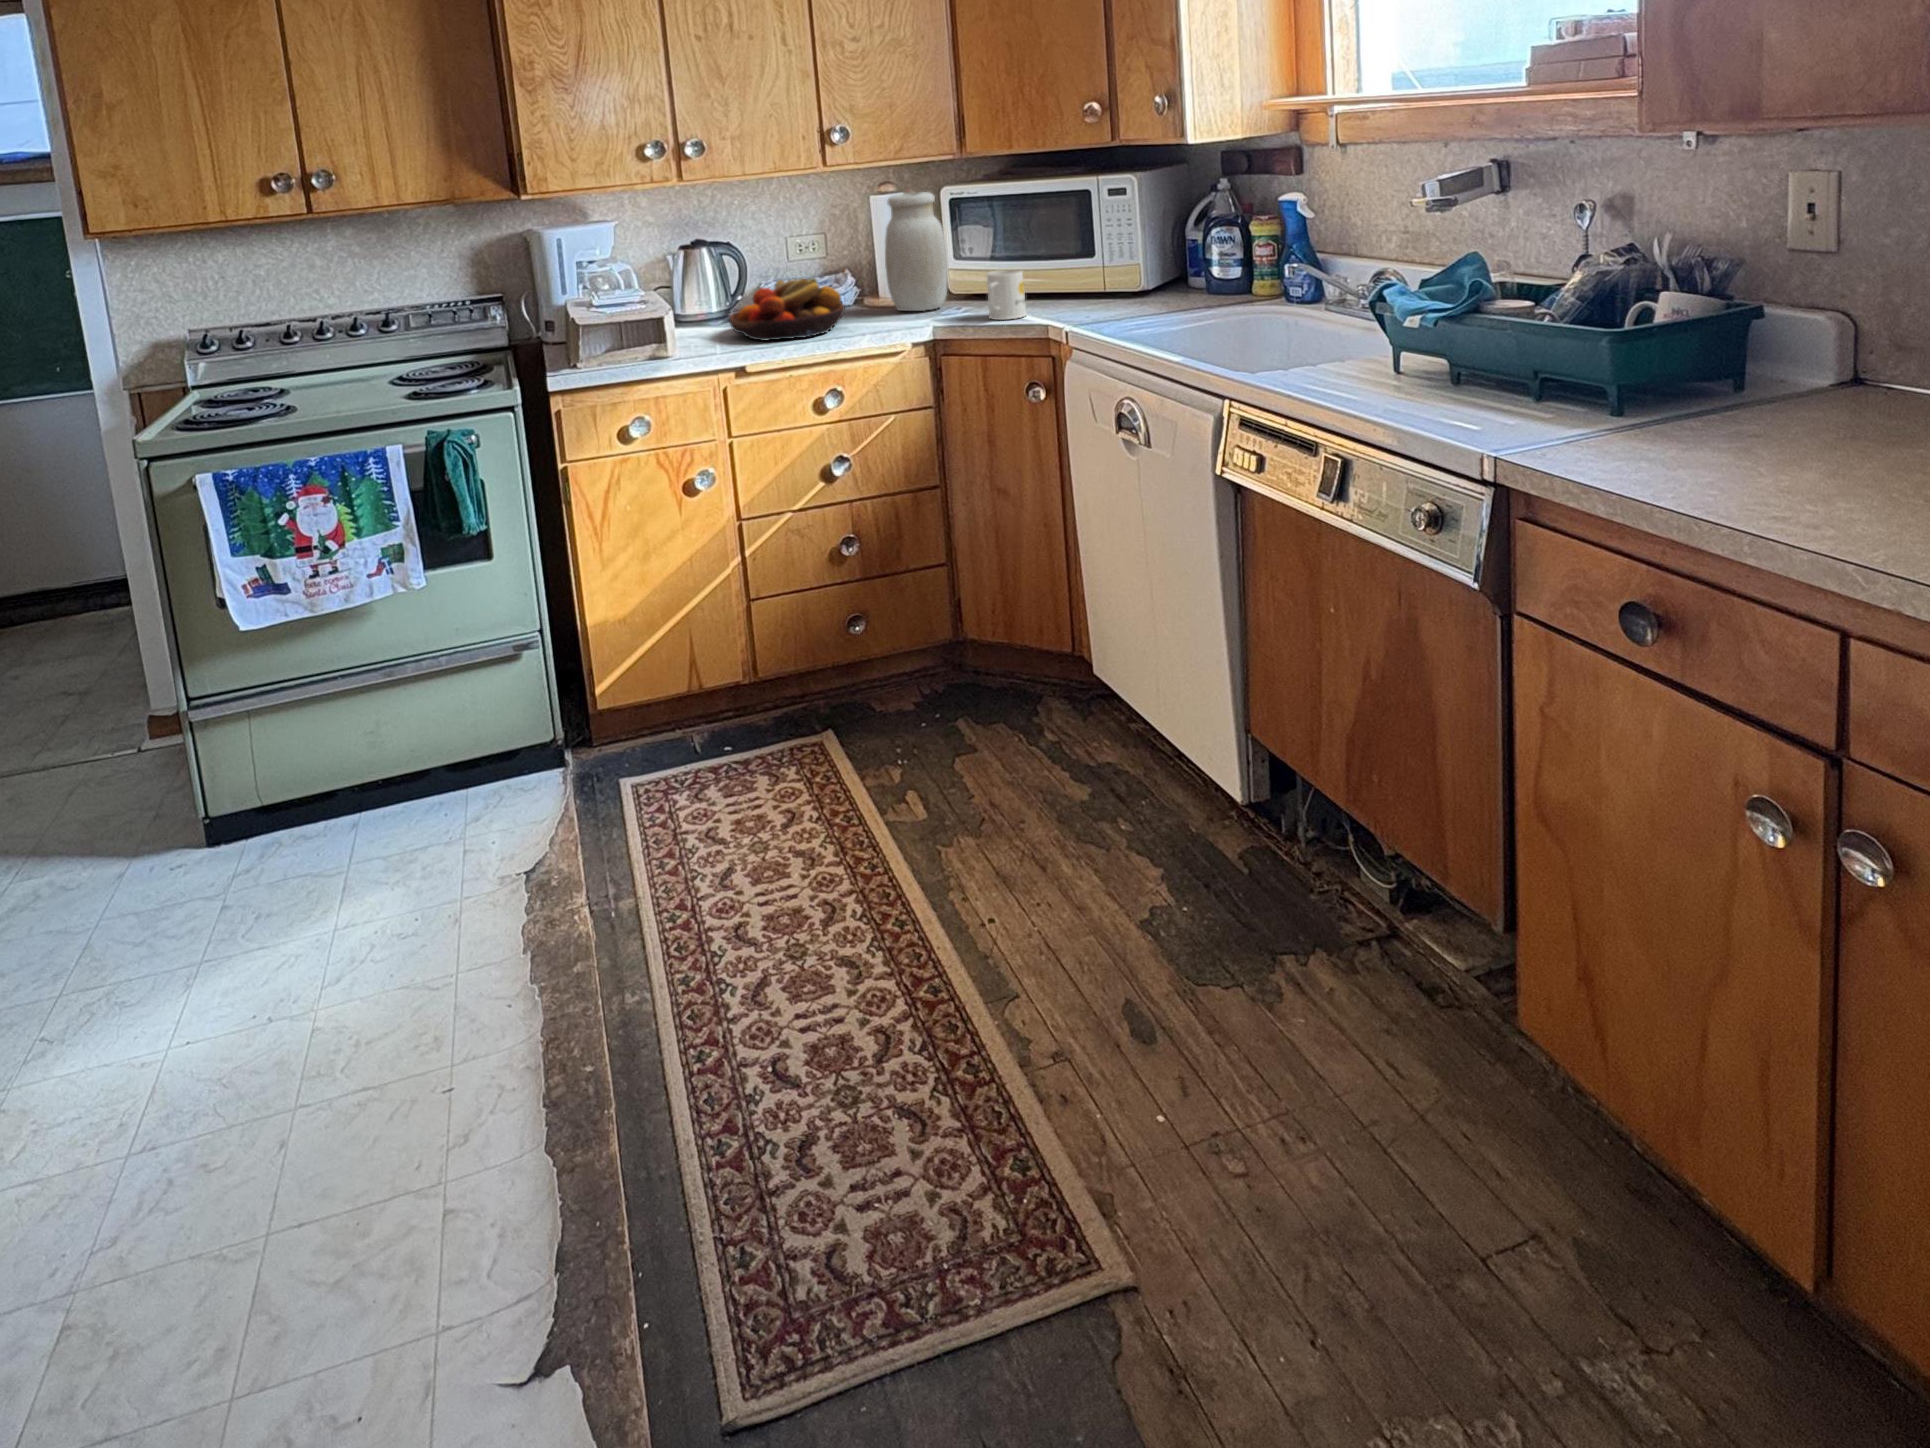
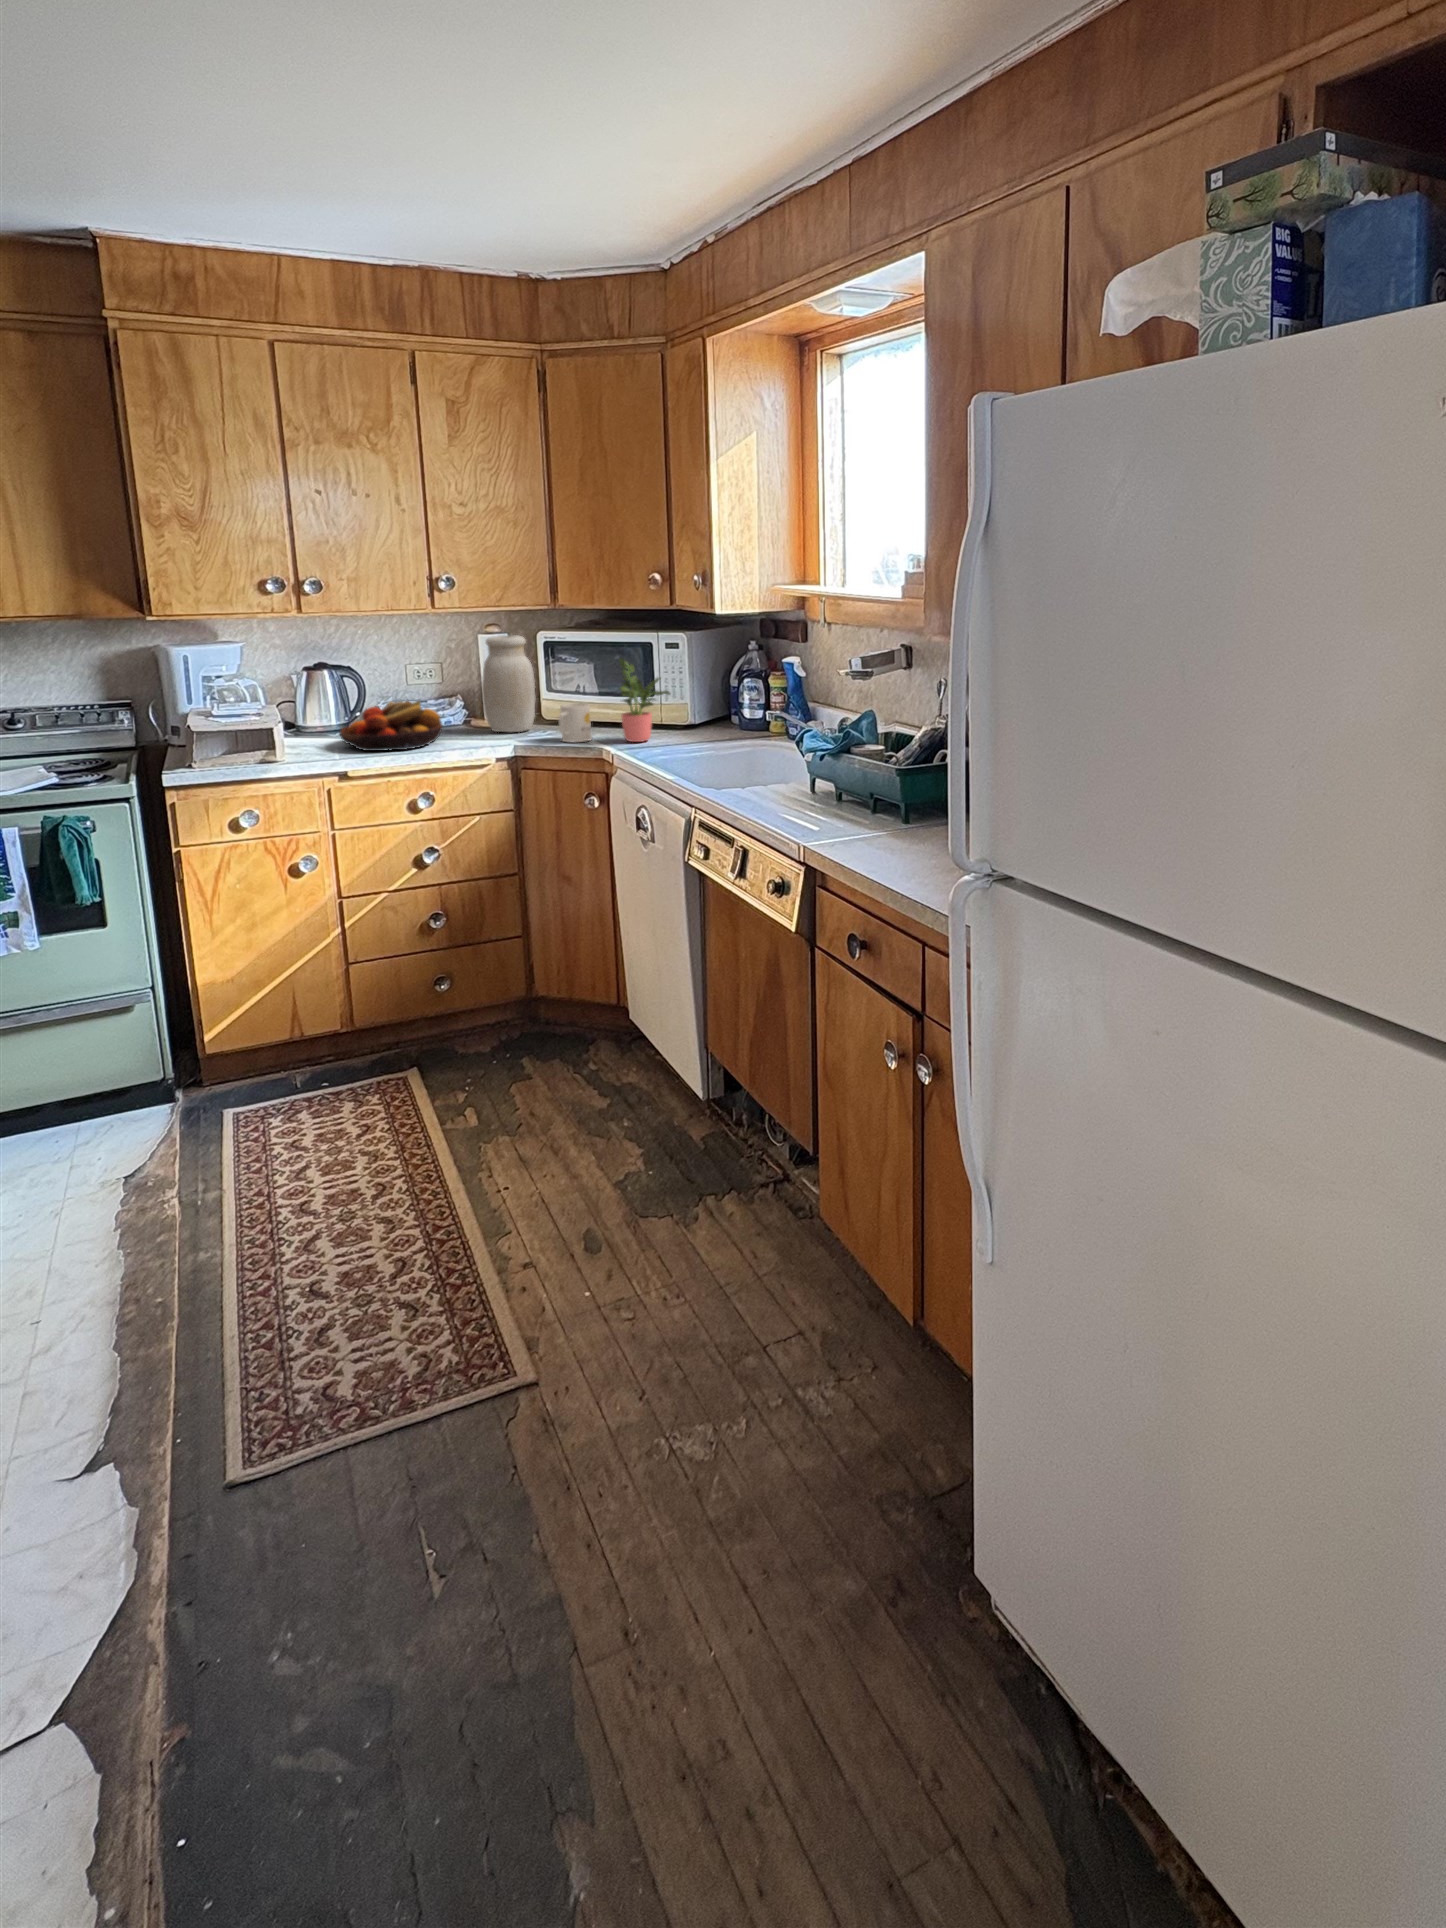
potted plant: none [1059,208,1124,315] -> present [620,658,670,742]

